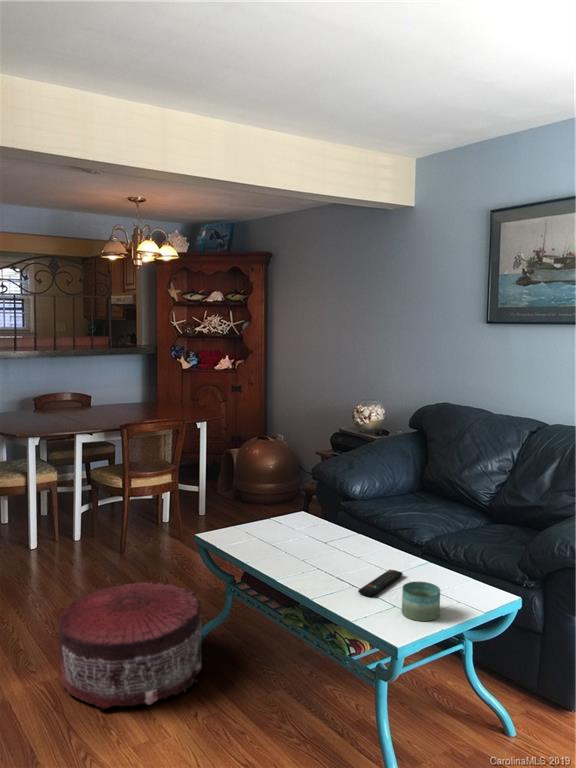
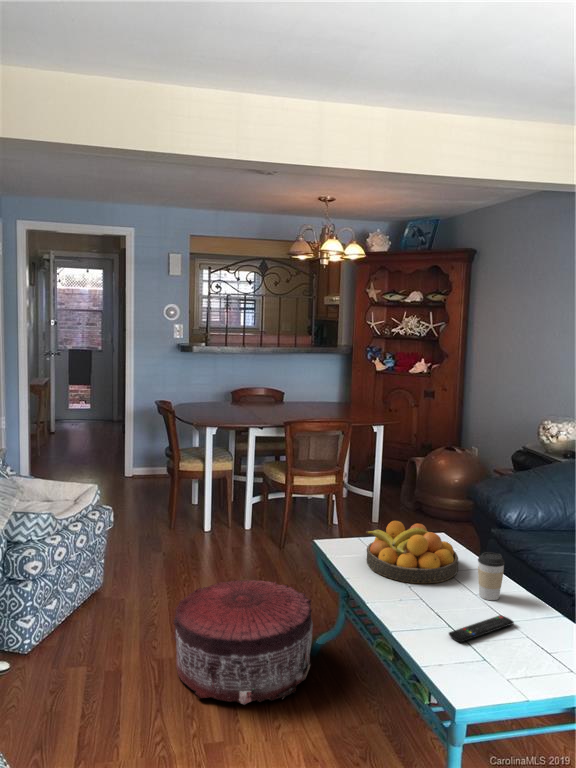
fruit bowl: none [250,503,335,557] -> present [366,521,458,584]
coffee cup: none [360,518,383,560] -> present [478,552,505,600]
candle: present [402,582,440,621] -> none [487,635,535,686]

